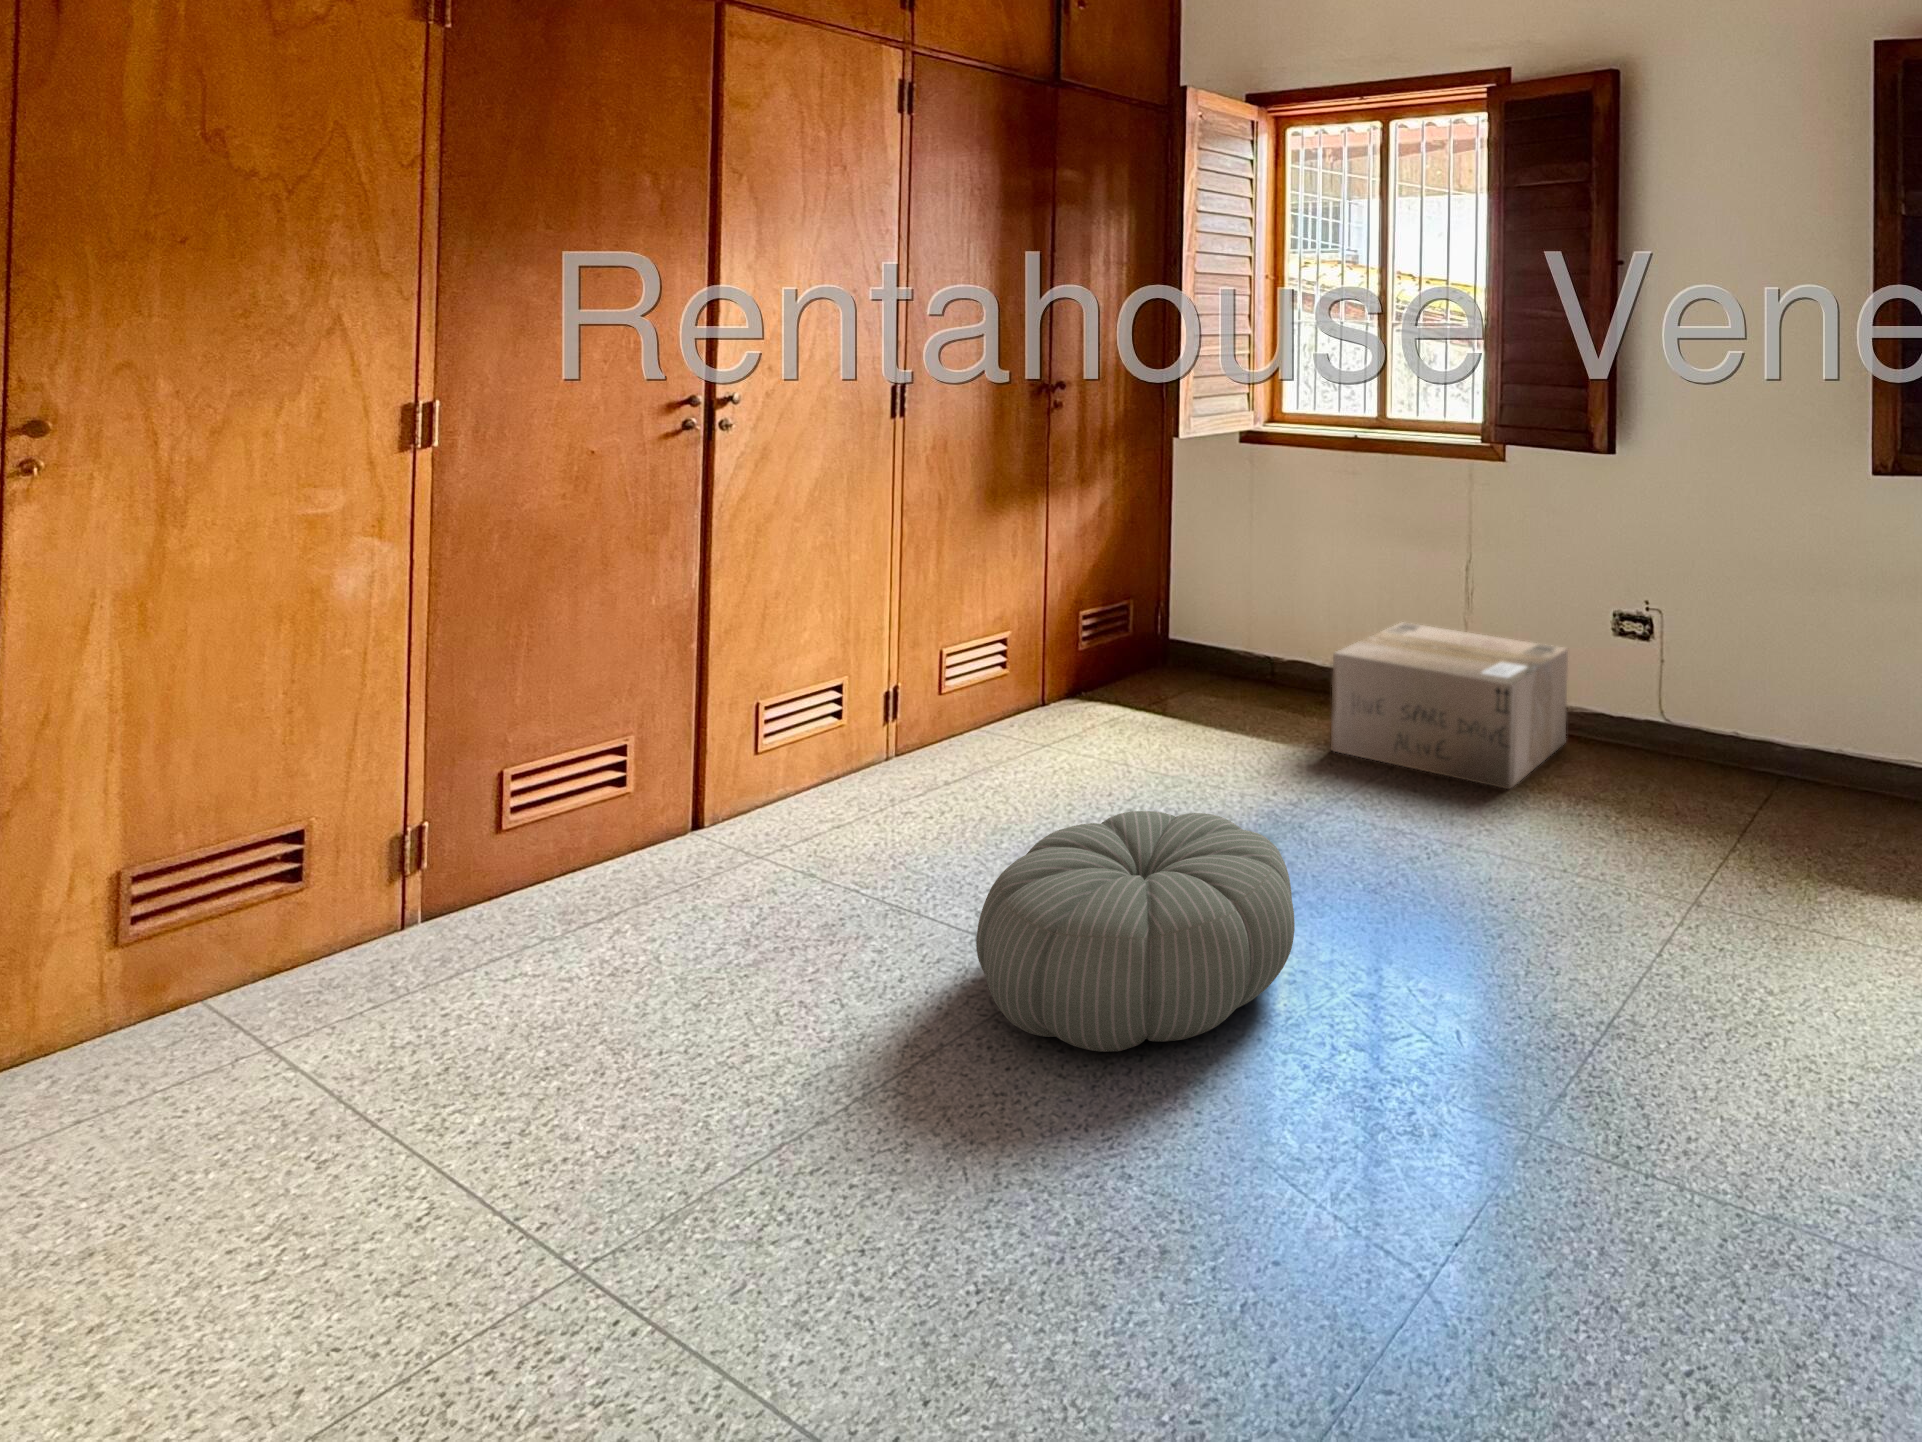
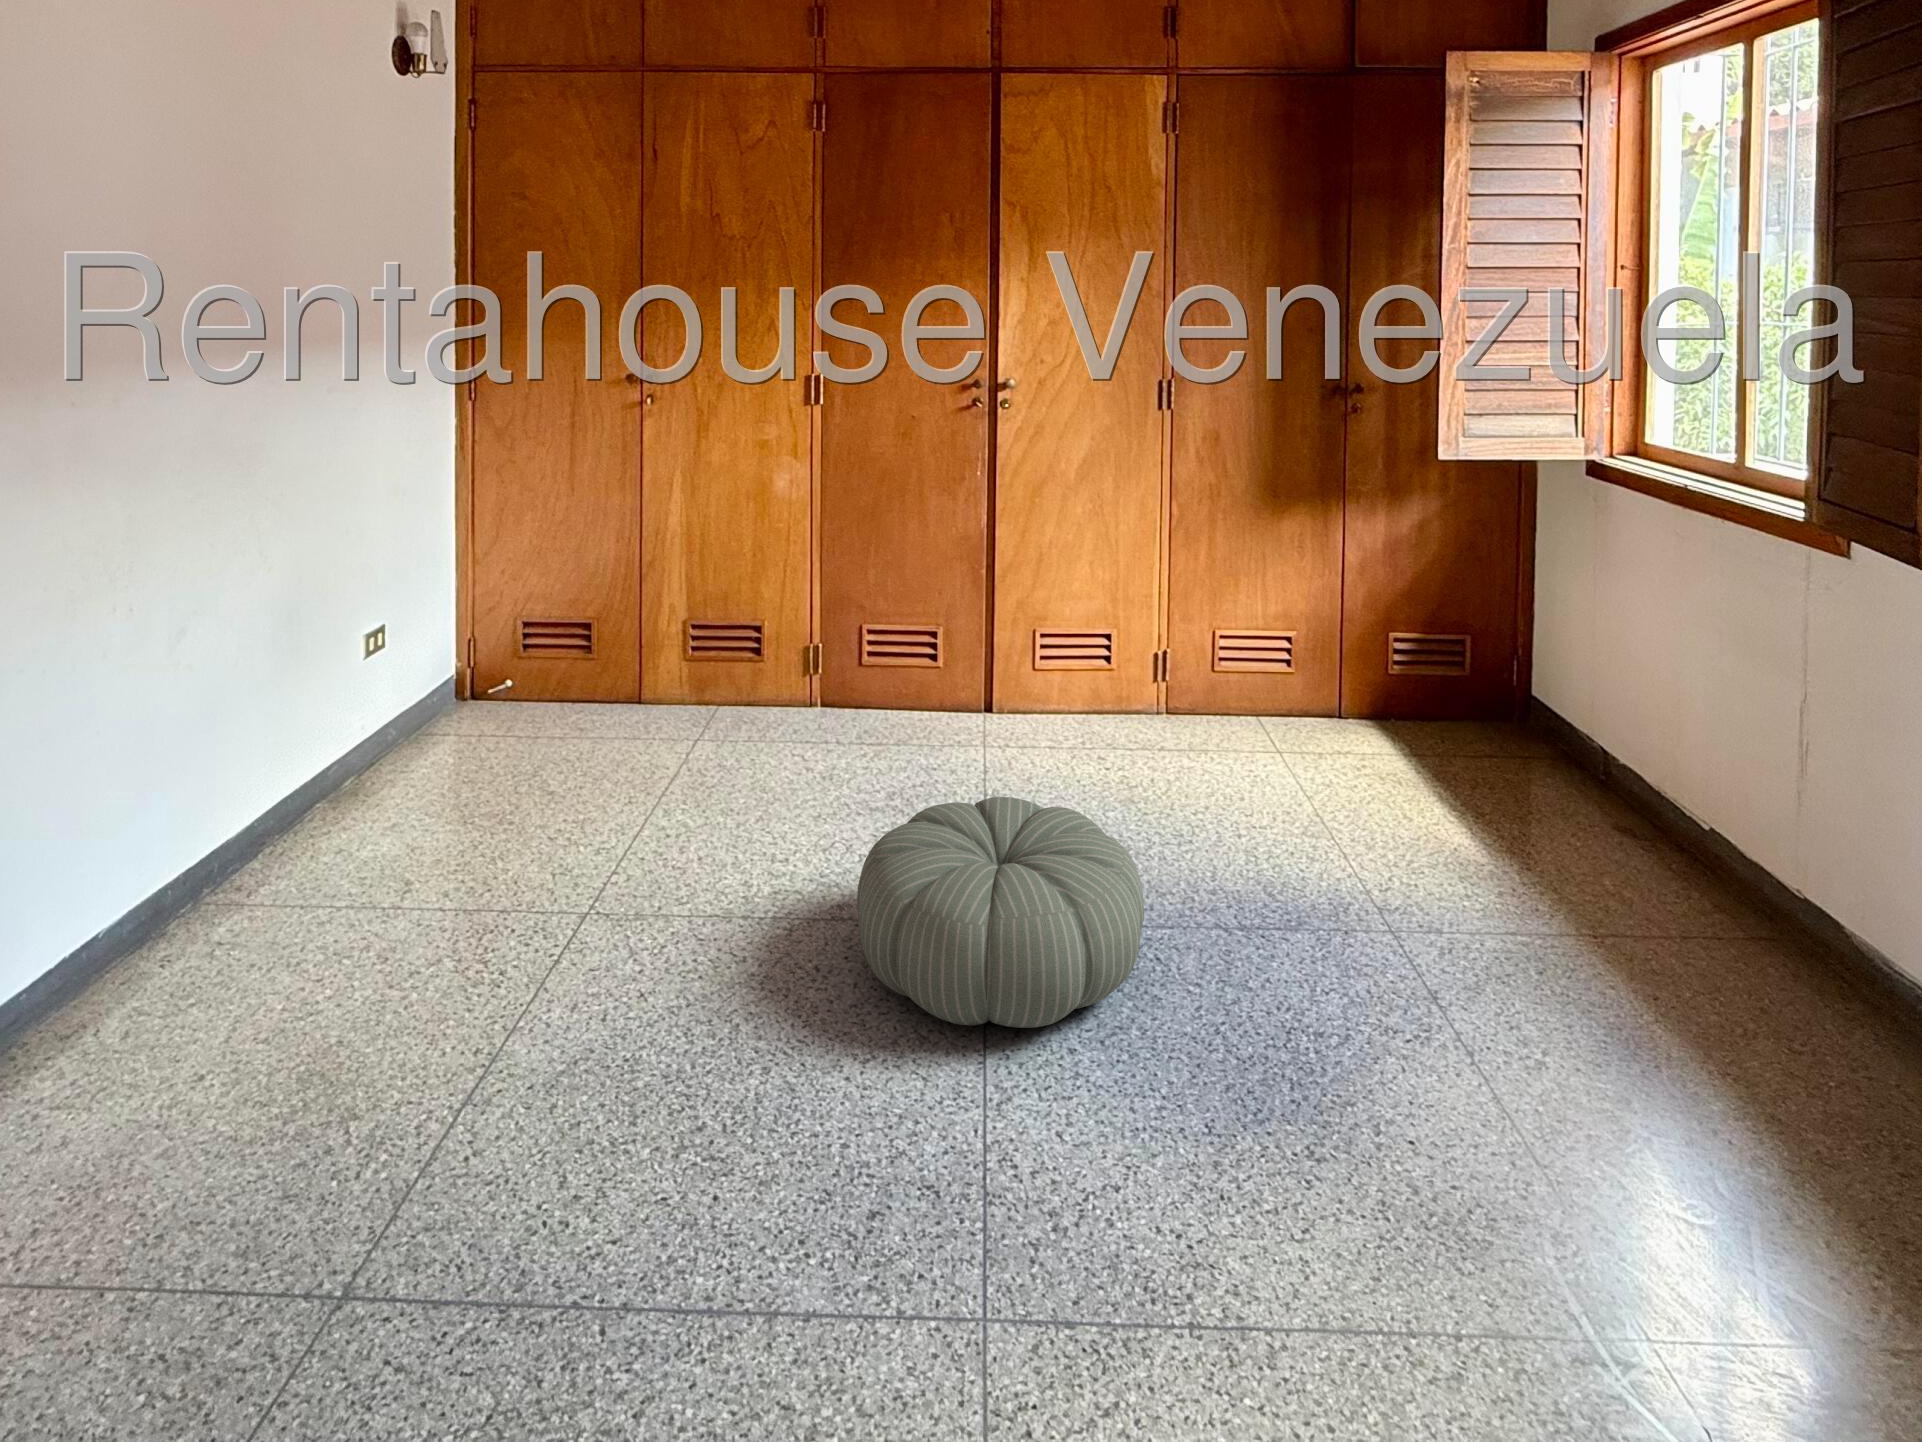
cardboard box: present [1330,622,1568,789] -> none [1532,756,1916,1041]

